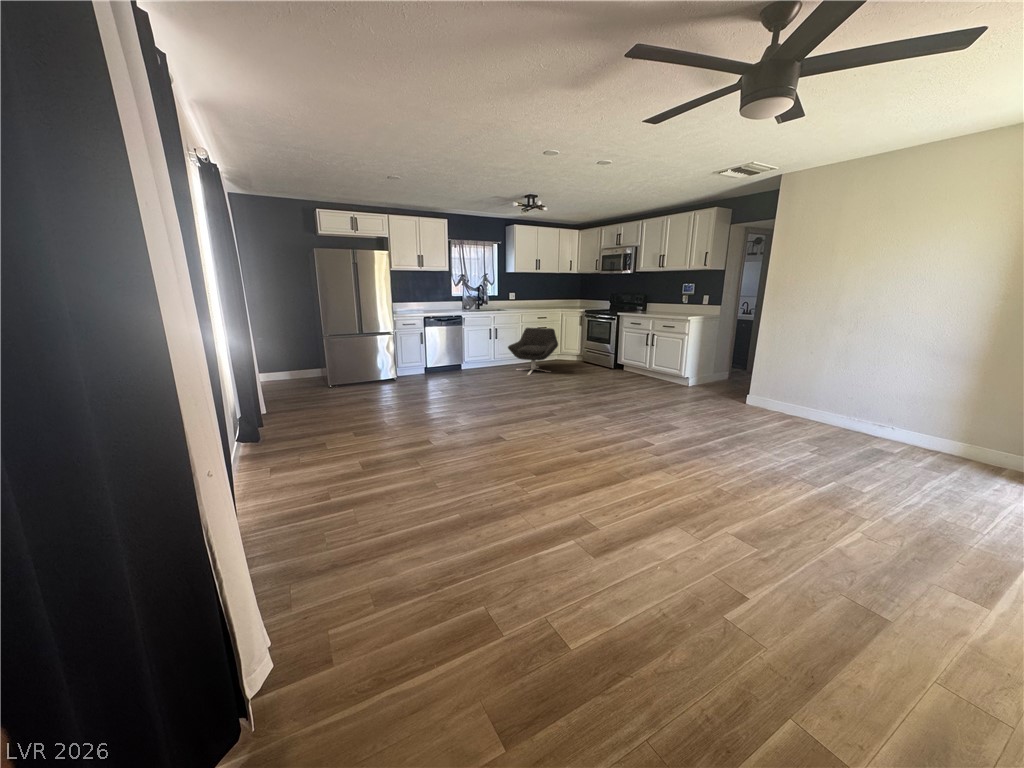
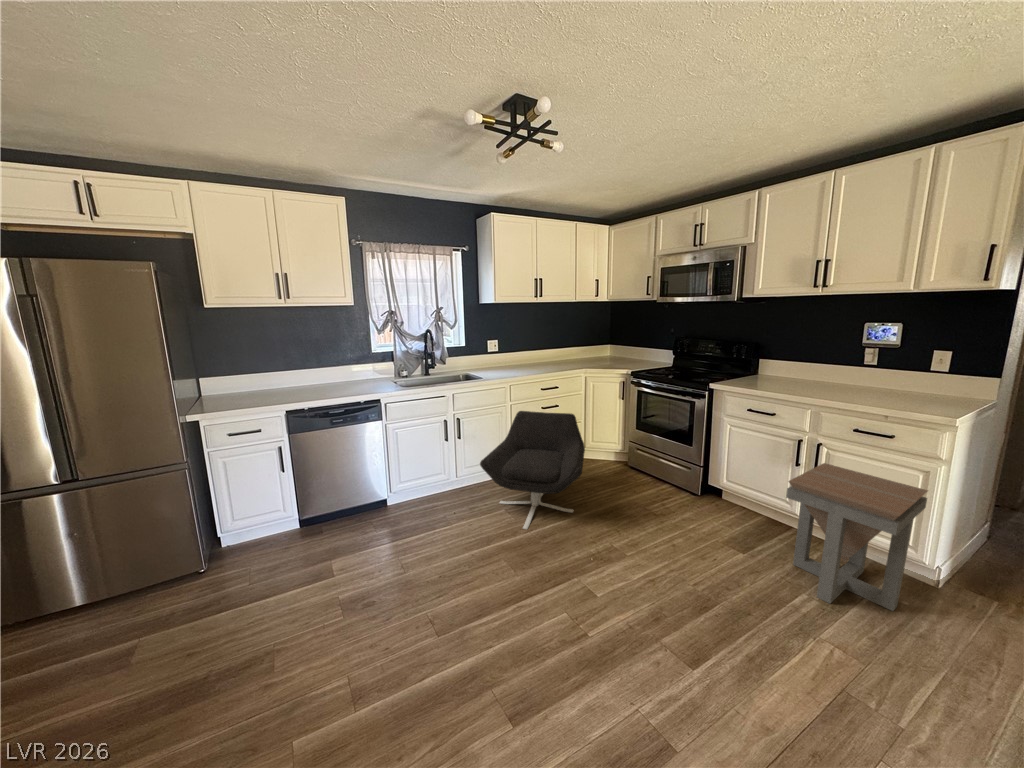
side table: none [632,341,681,389] -> present [786,463,928,611]

